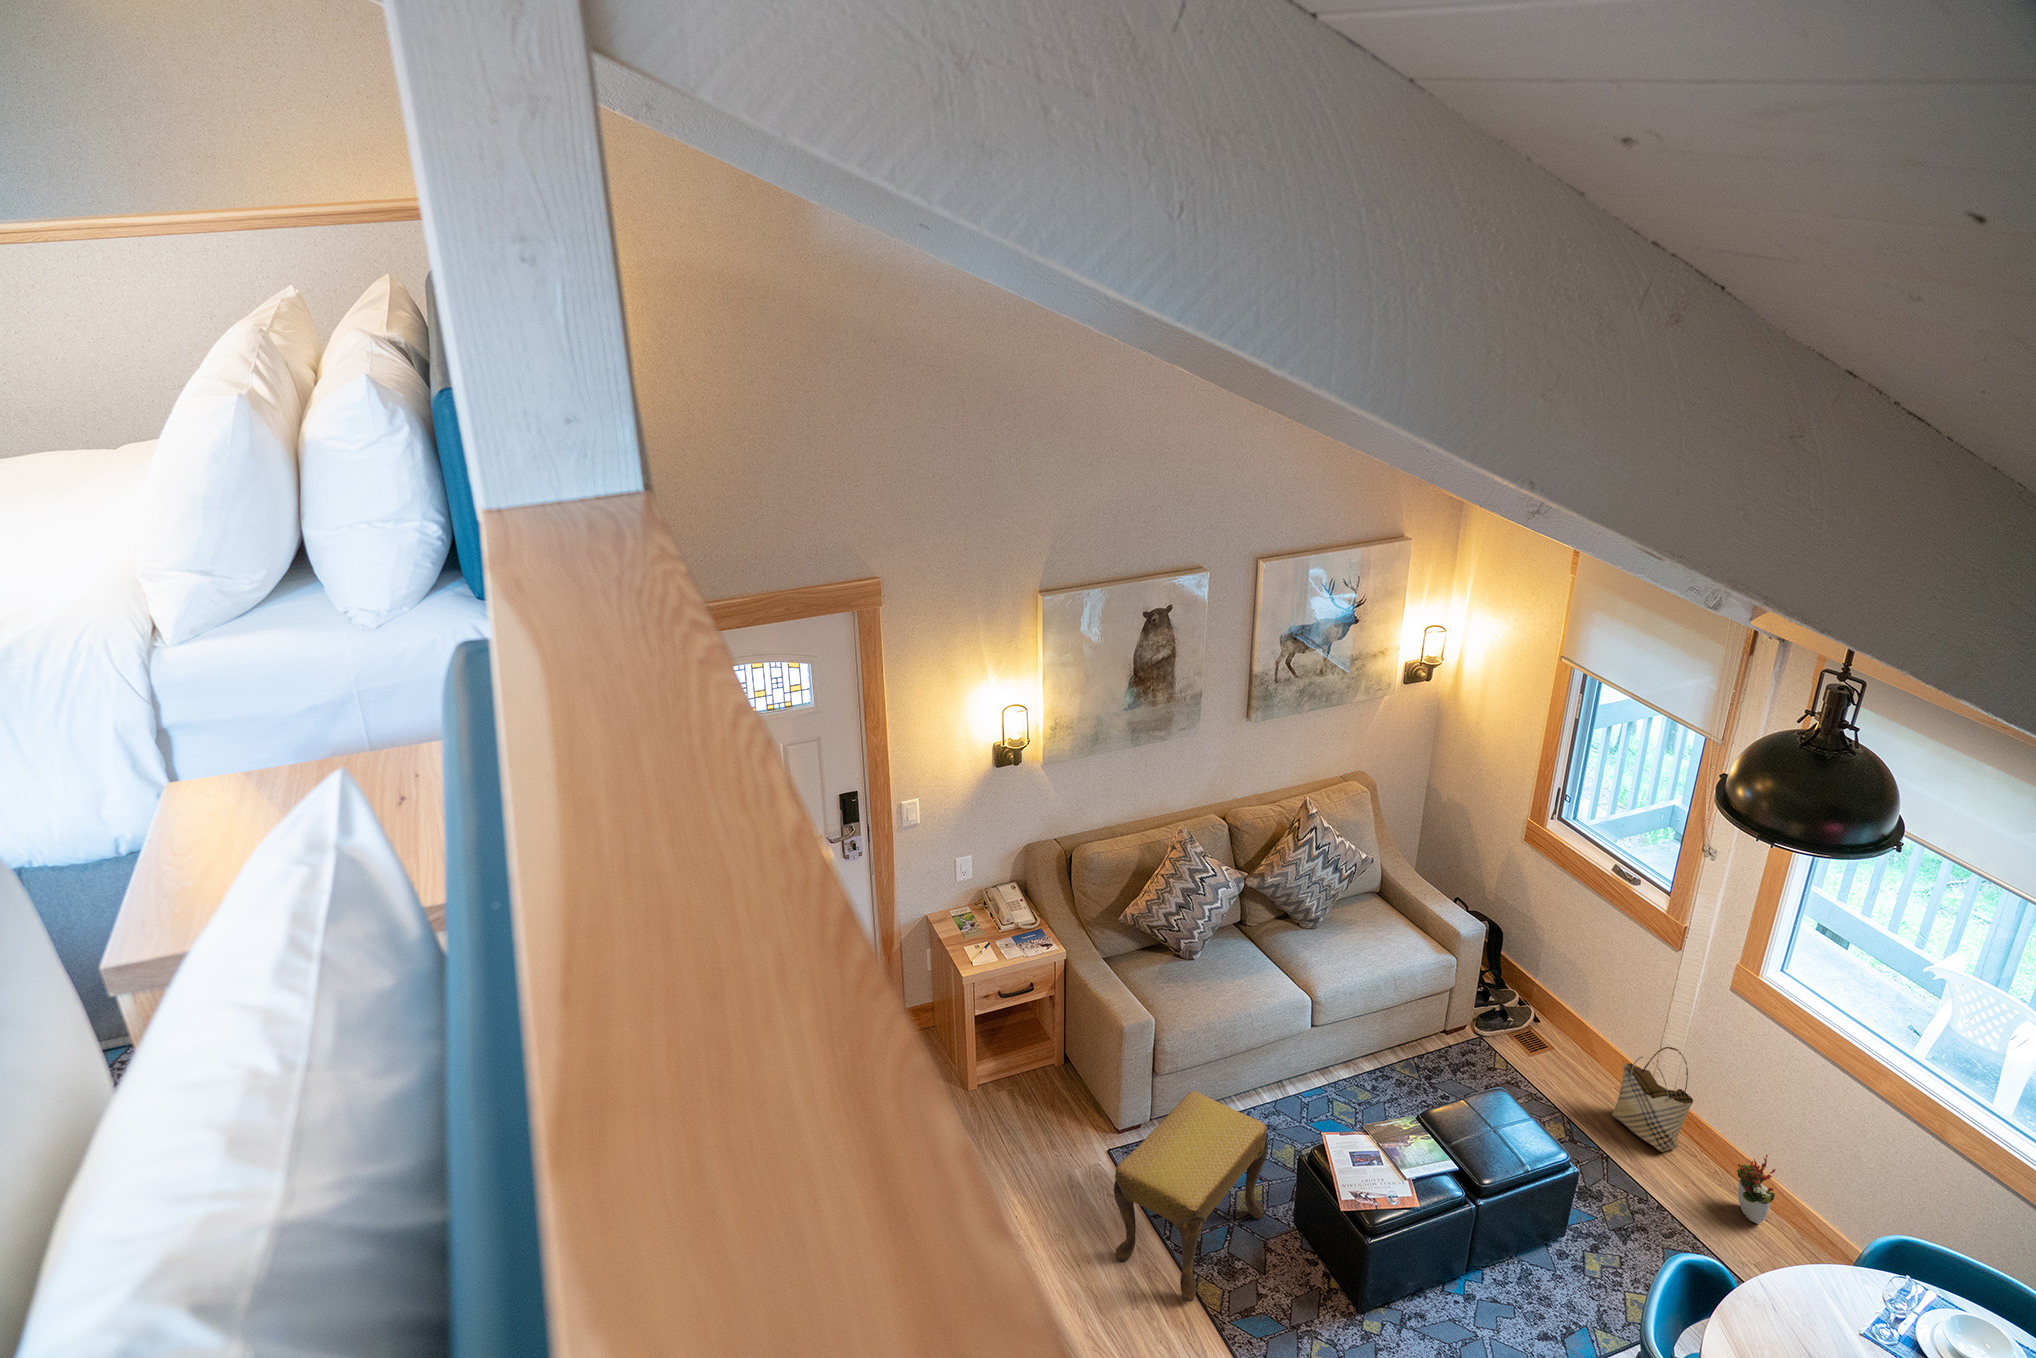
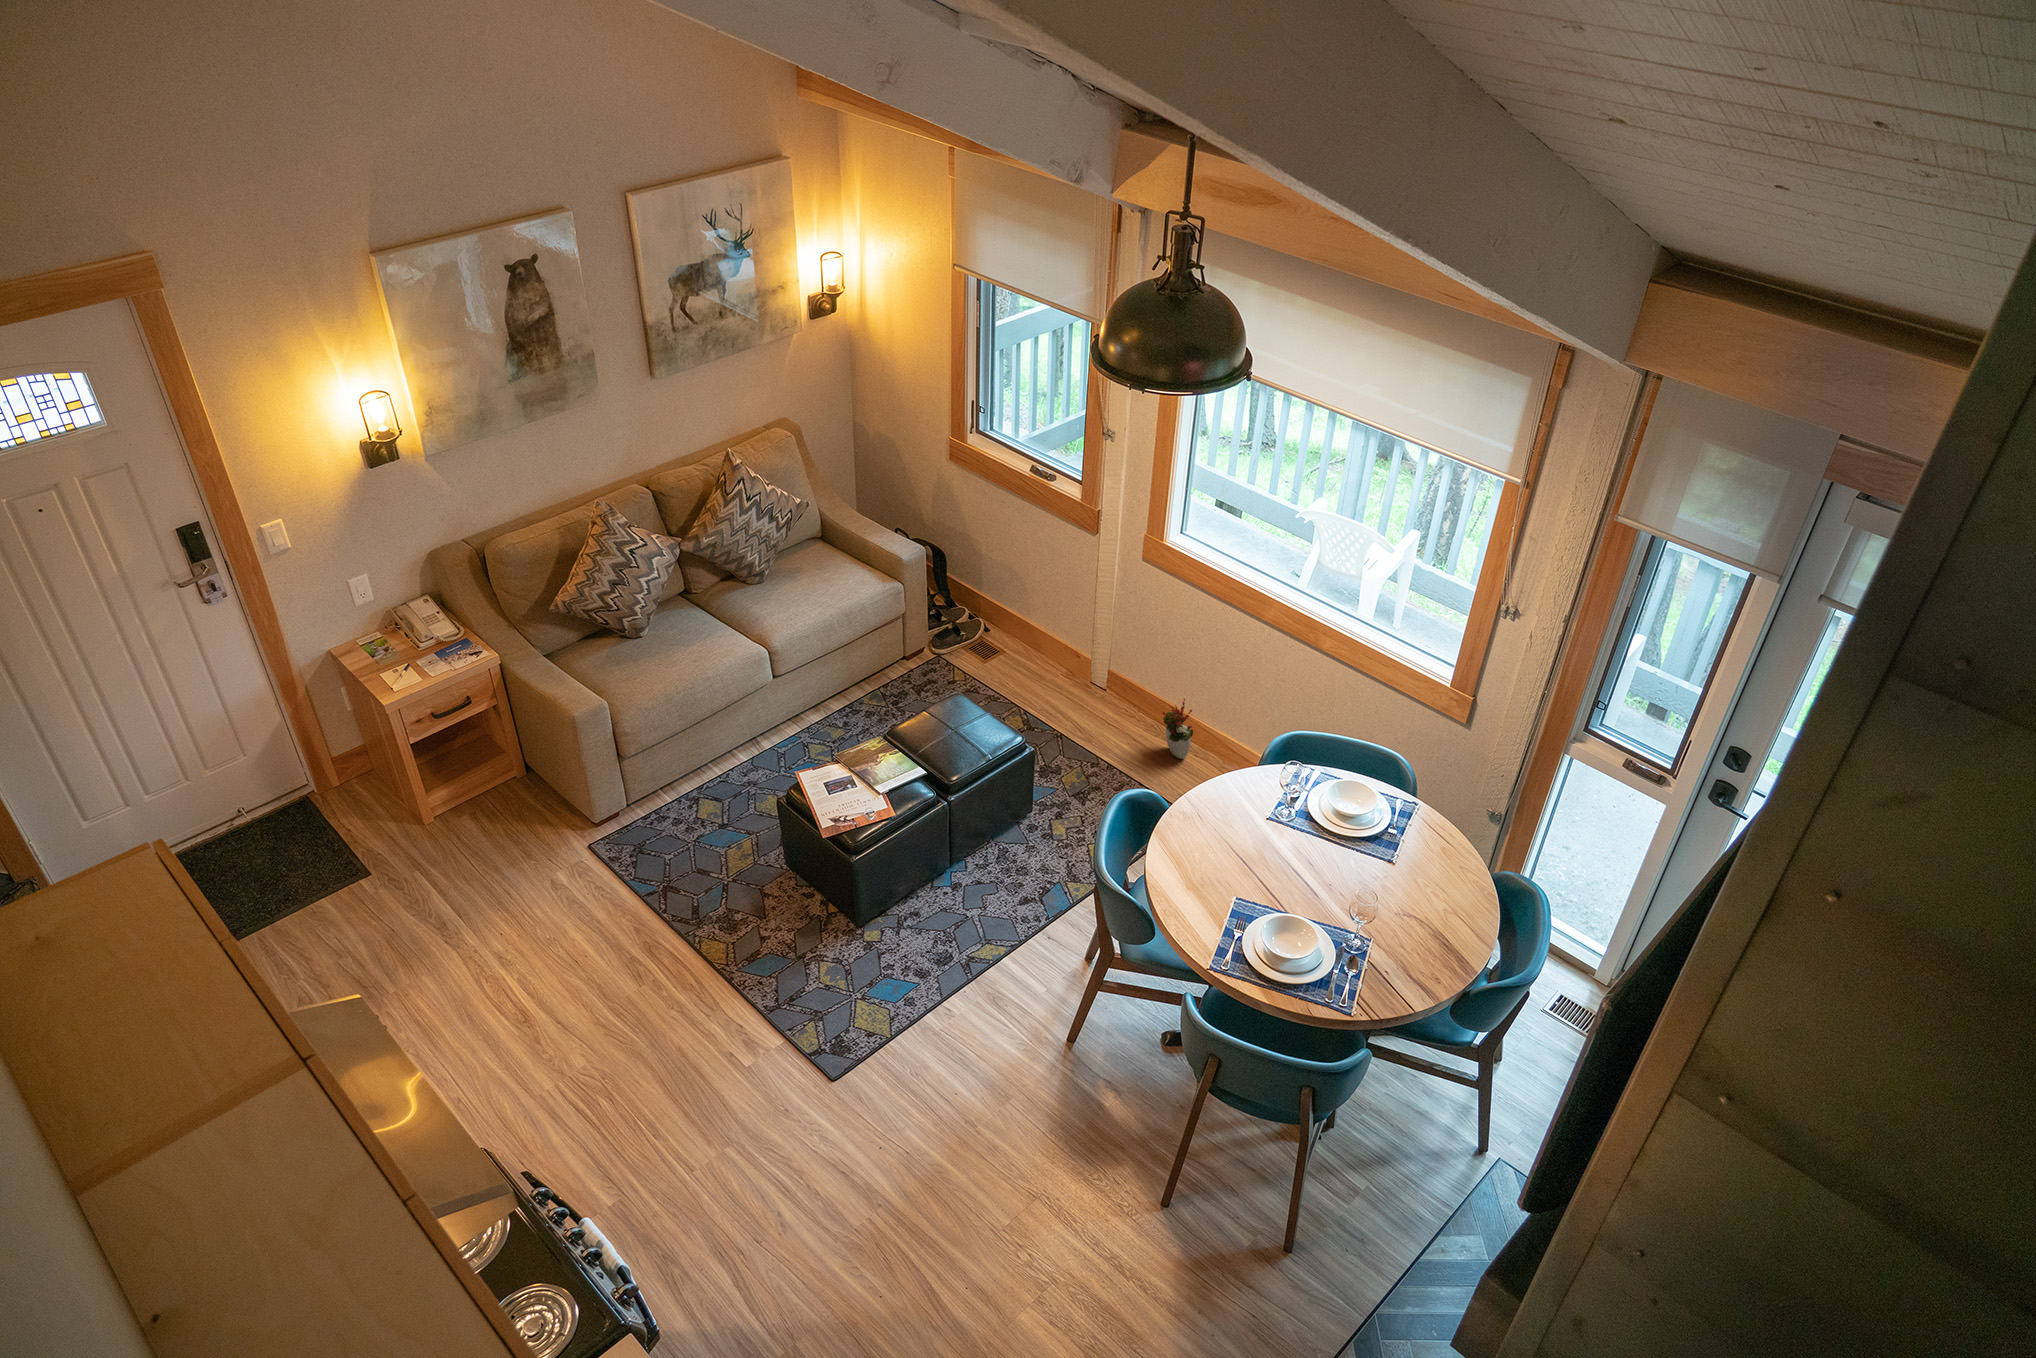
woven basket: present [1612,1047,1693,1152] -> none [1060,625,1124,719]
footstool: present [1114,1091,1268,1302] -> none [597,766,756,962]

